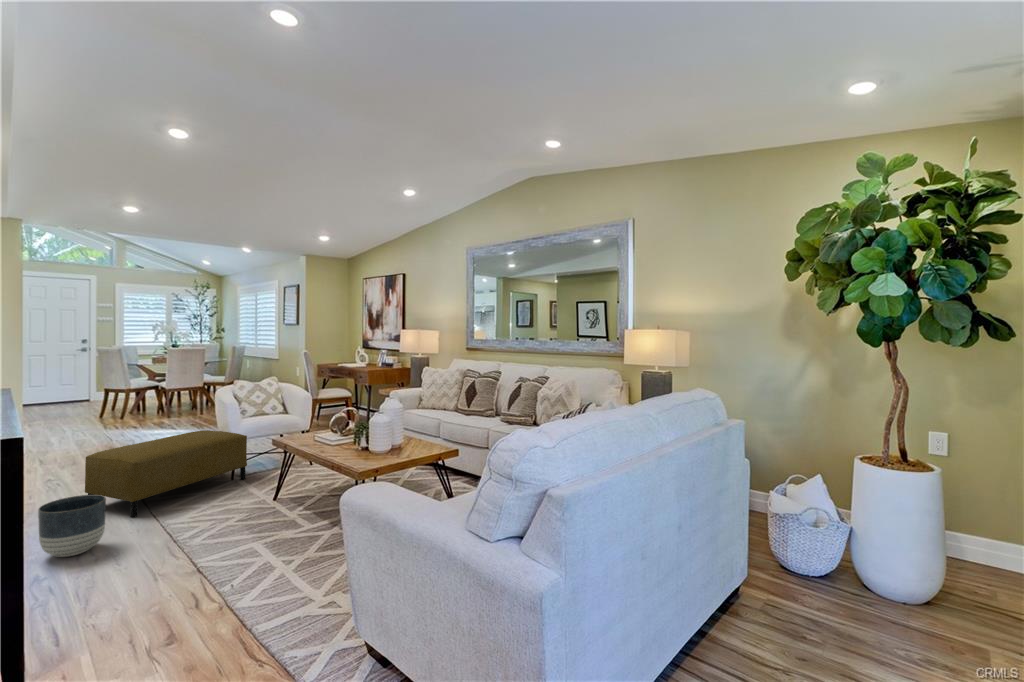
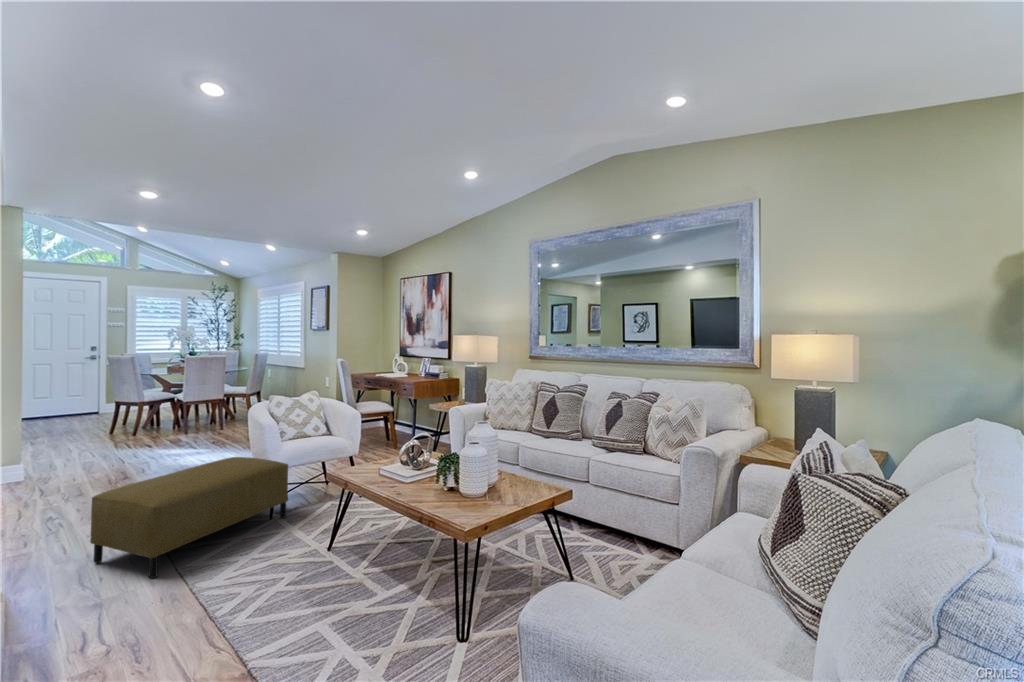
planter: present [38,495,106,557] -> none [24,557,118,651]

